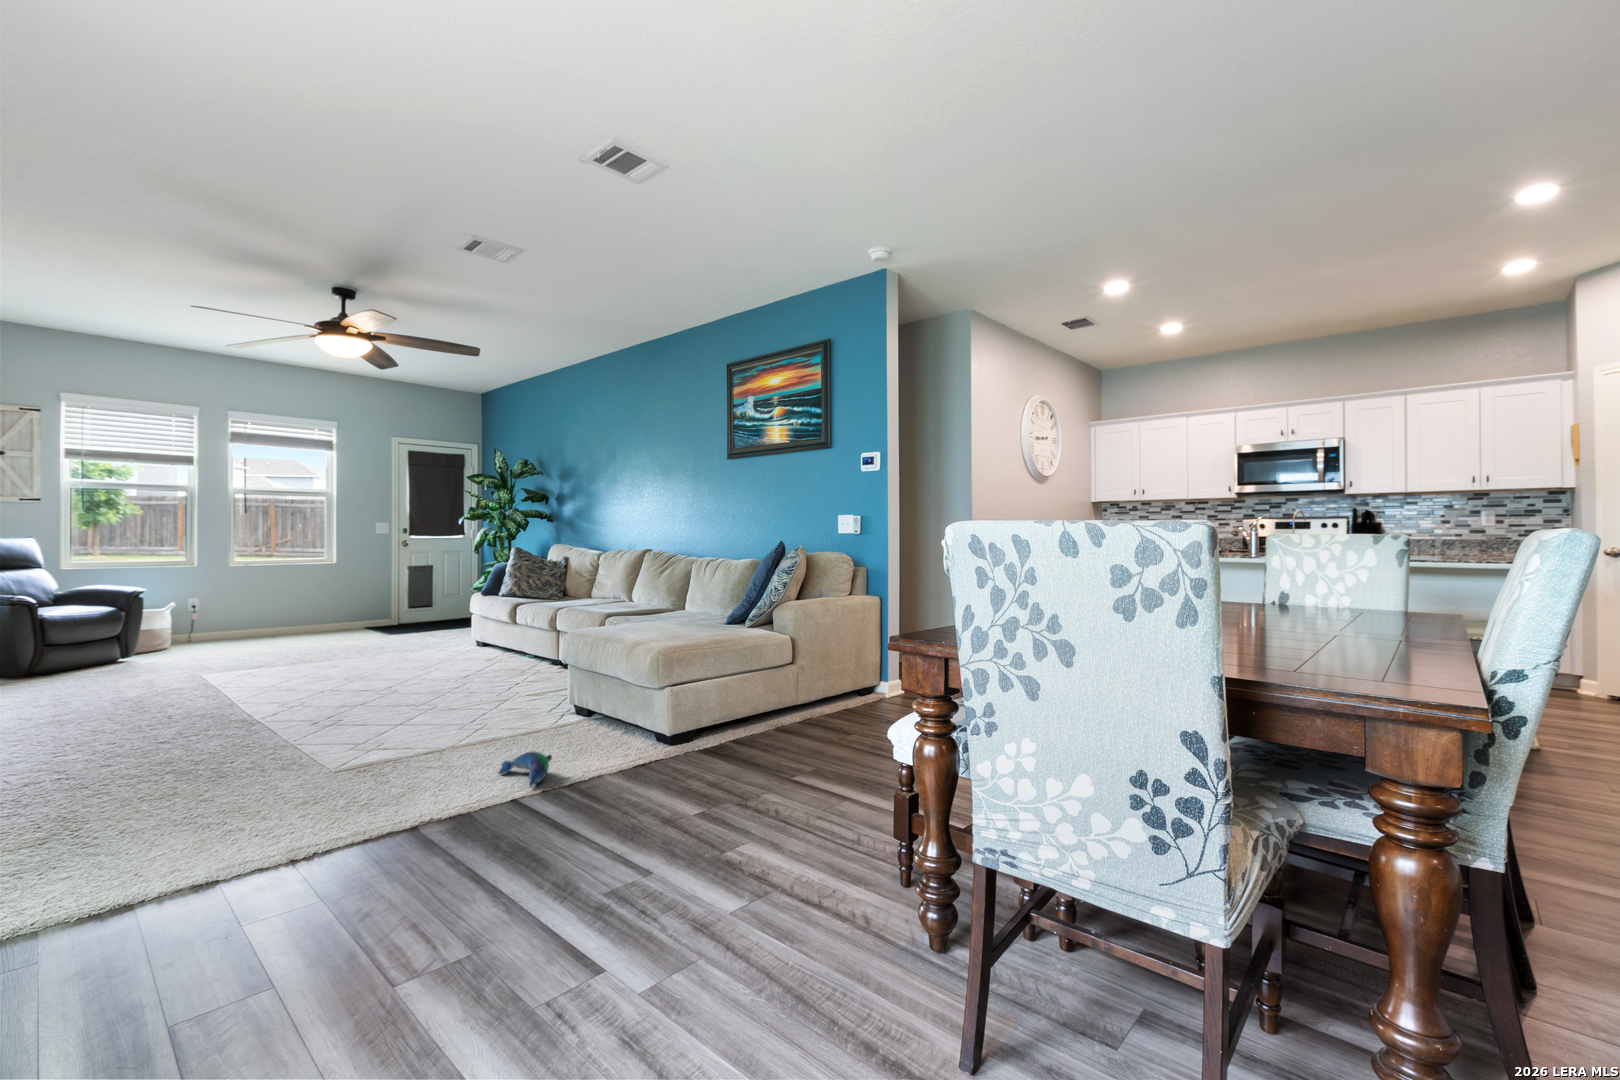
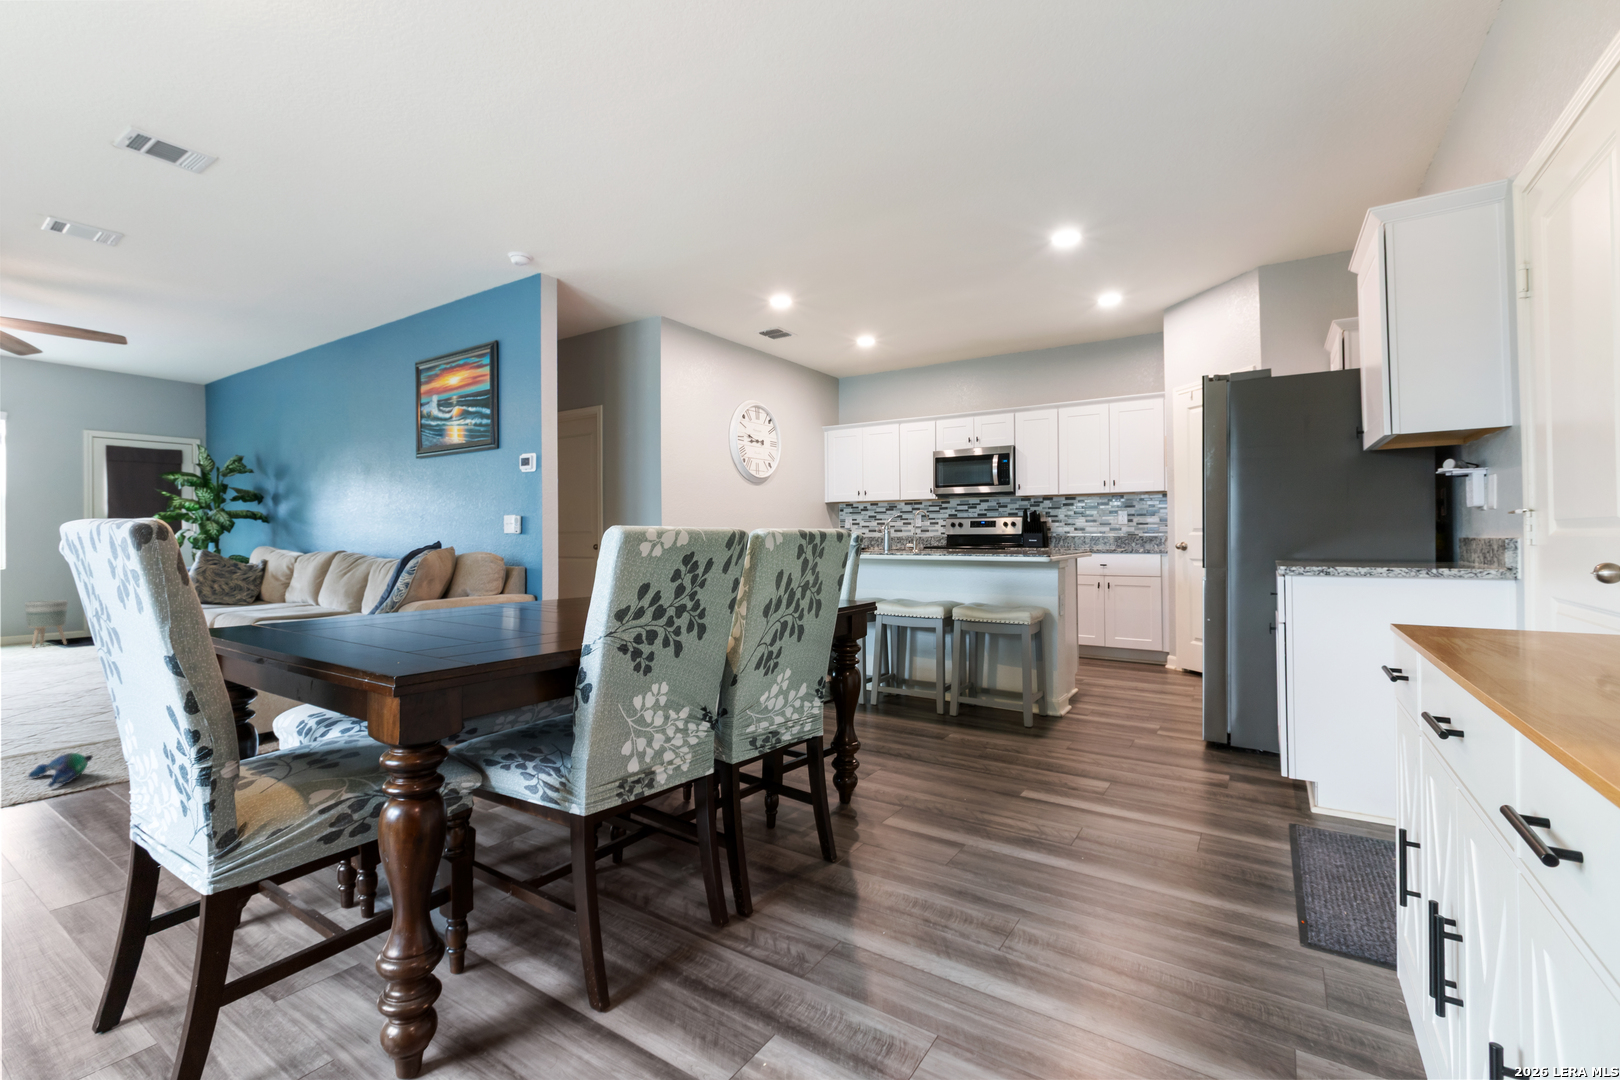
planter: none [355,590,386,633] -> present [25,600,68,647]

